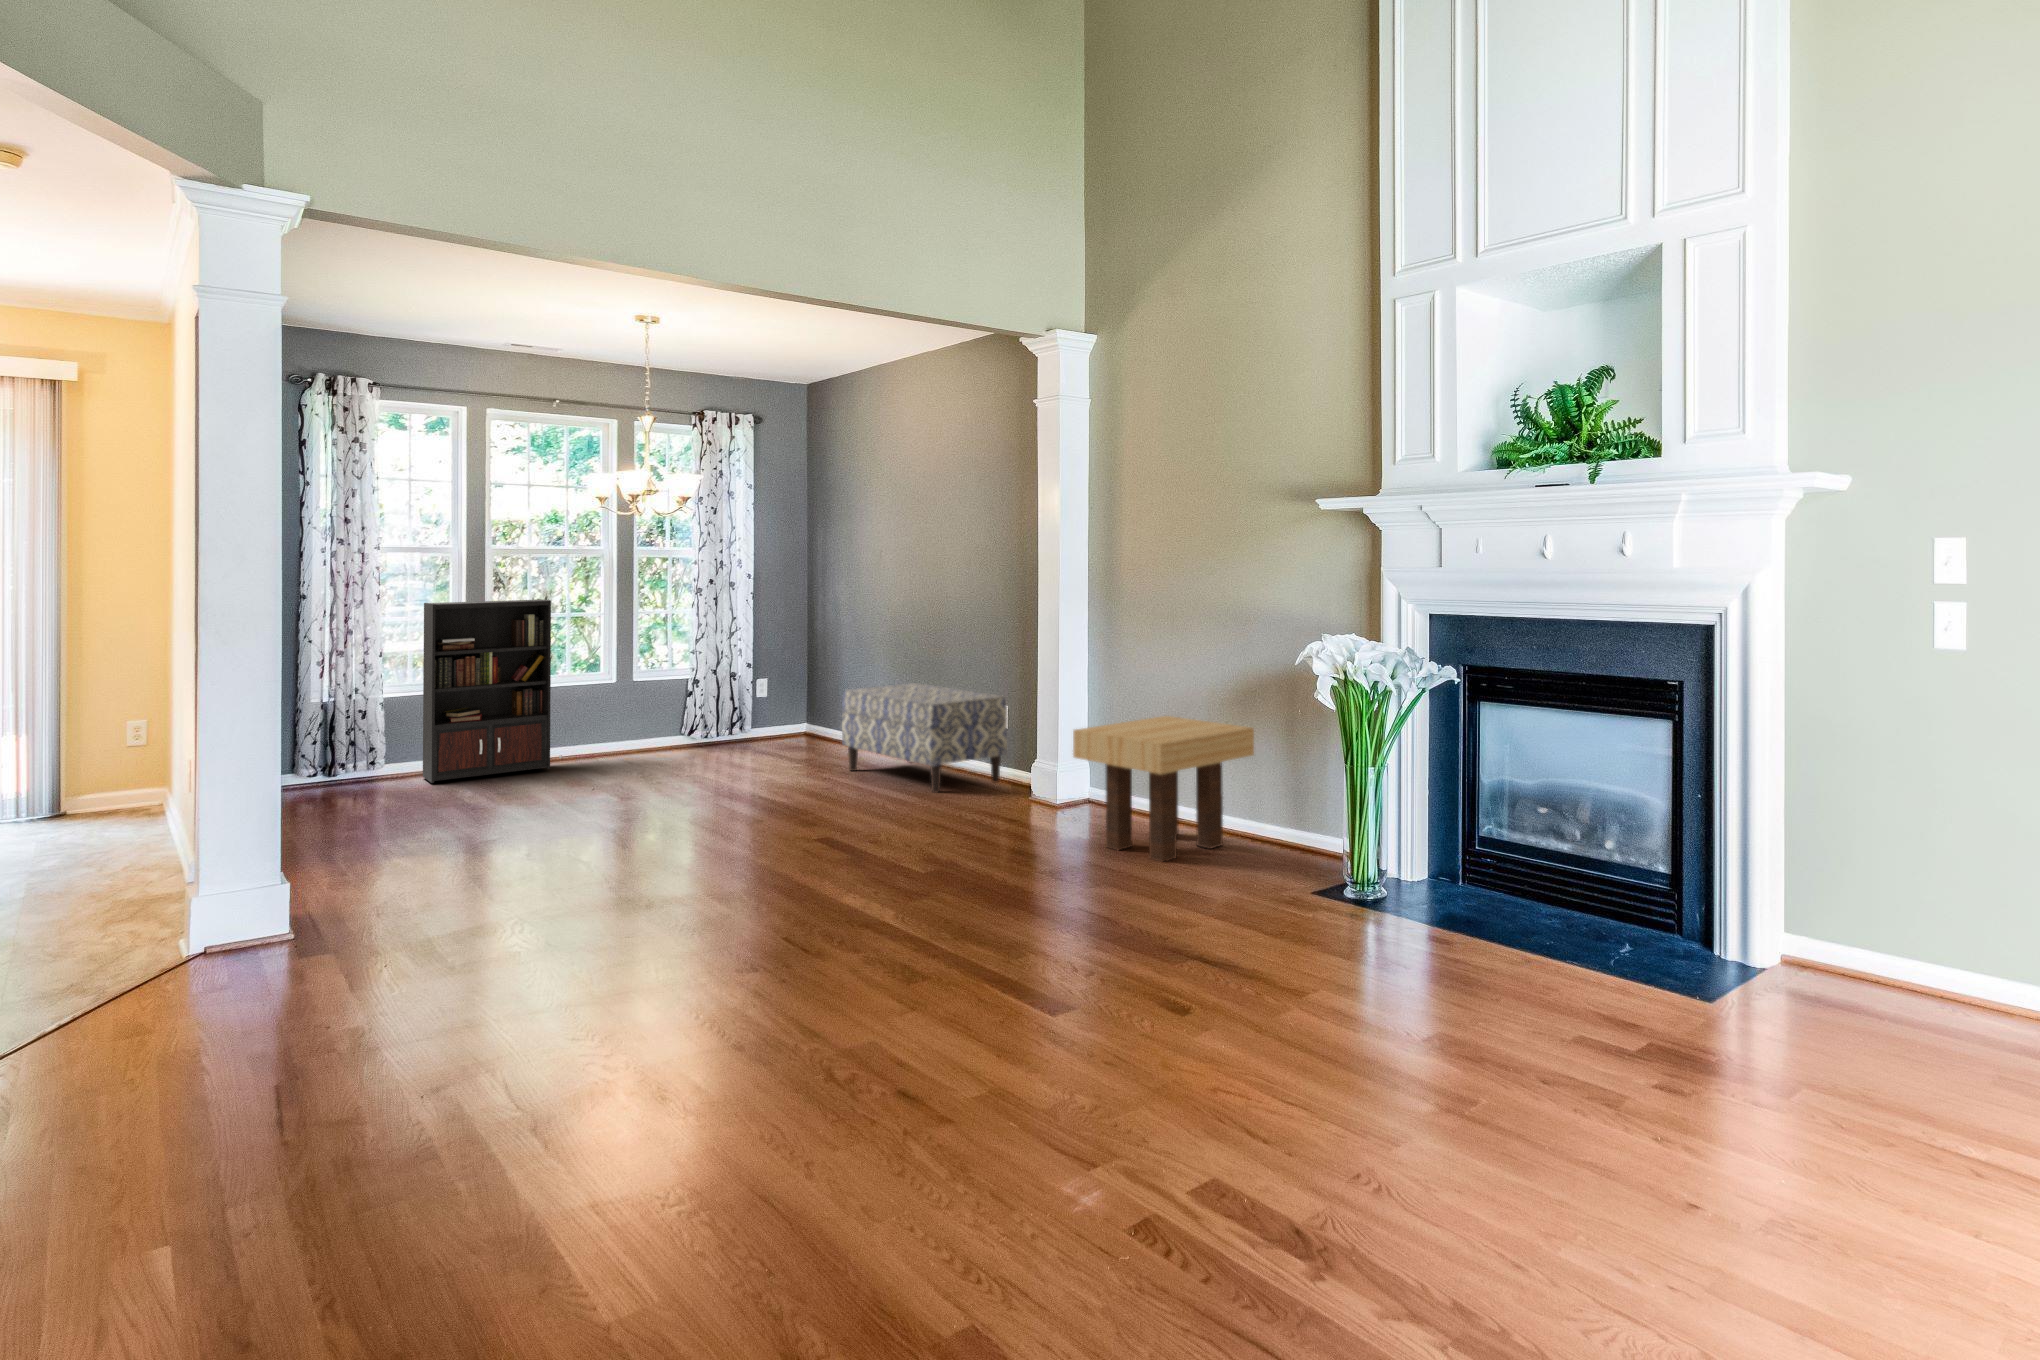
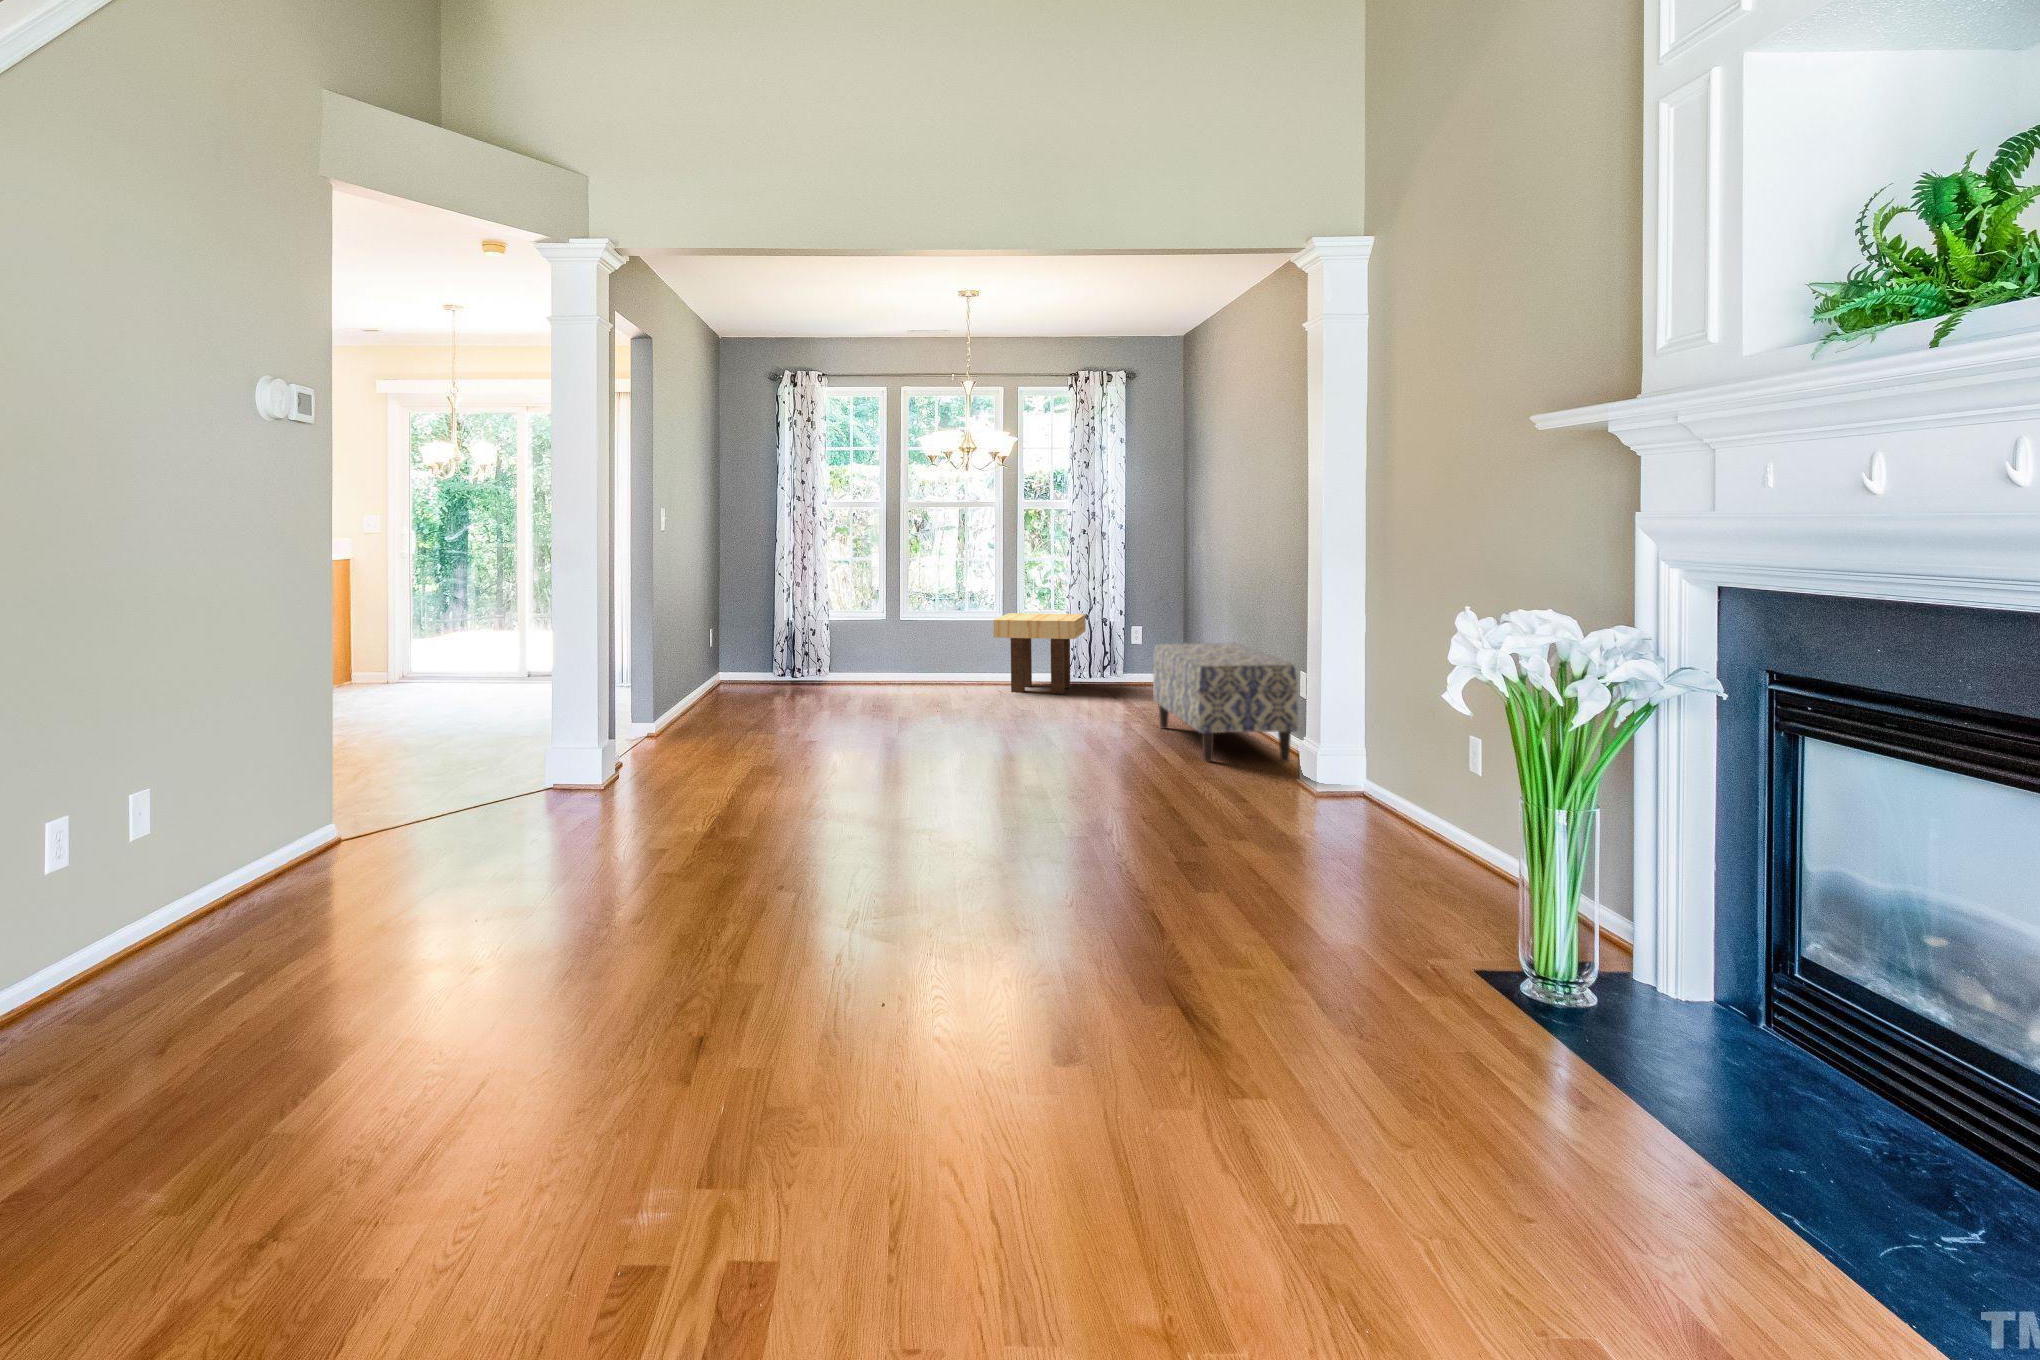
bookcase: present [423,599,562,783] -> none [847,545,958,693]
side table: present [1073,716,1254,862] -> present [993,613,1086,694]

